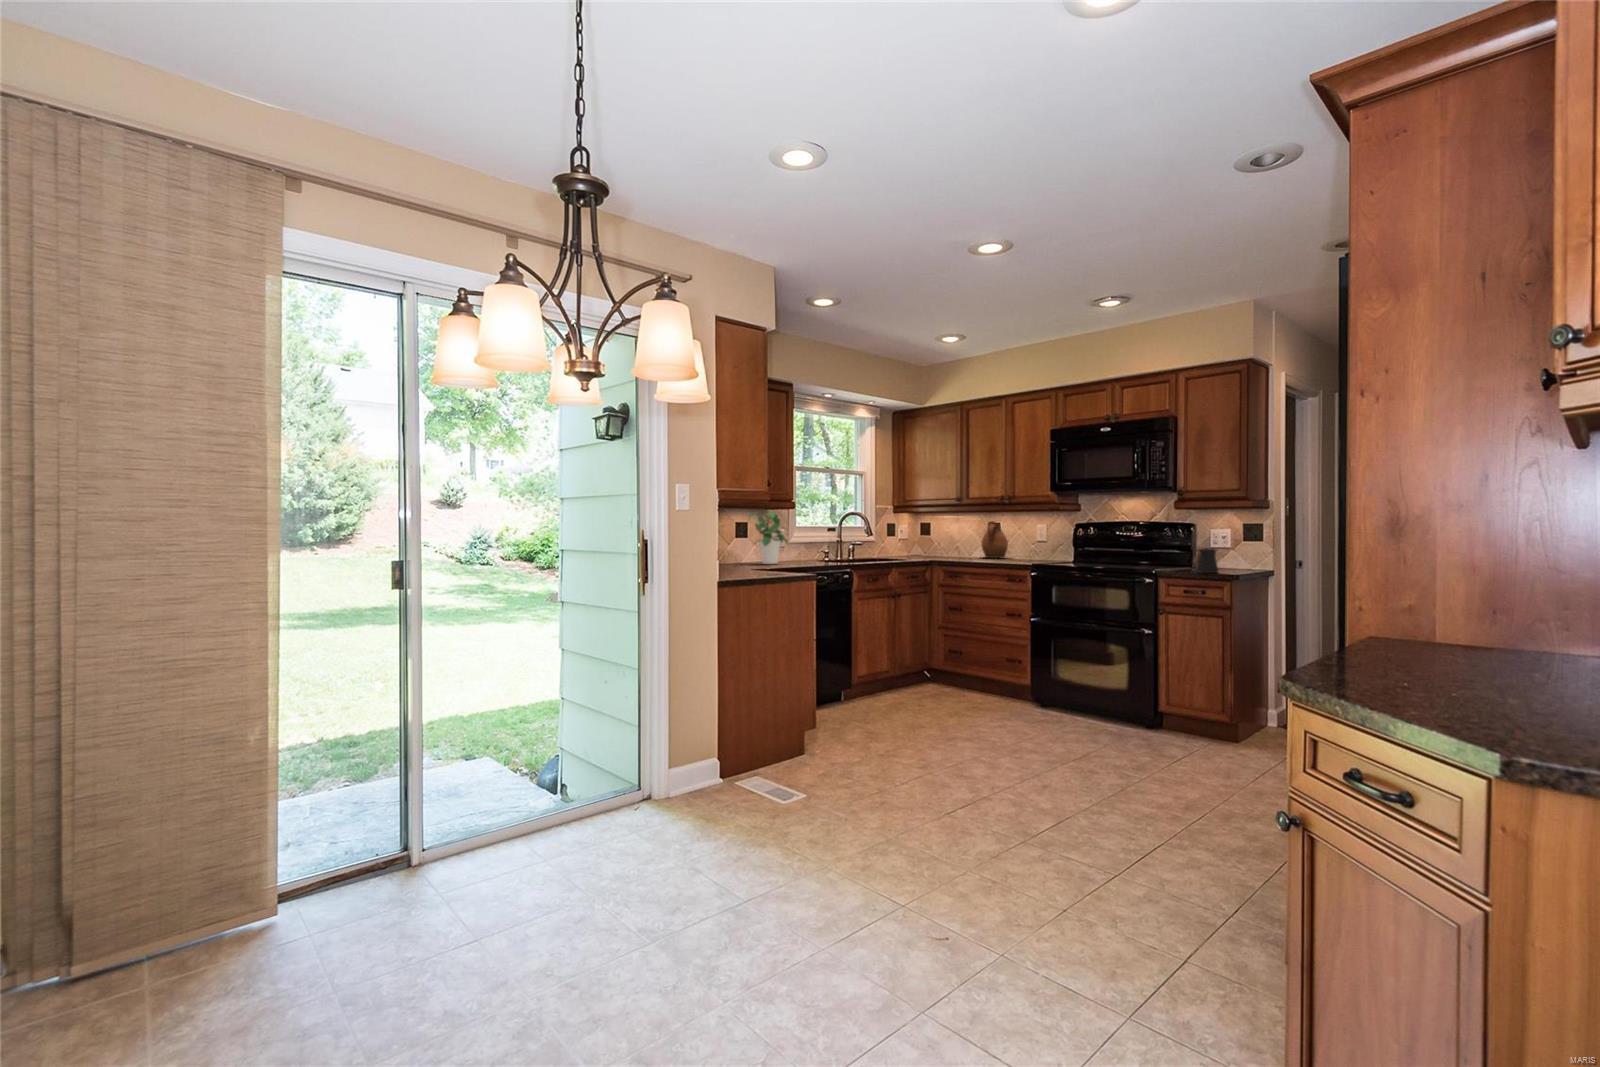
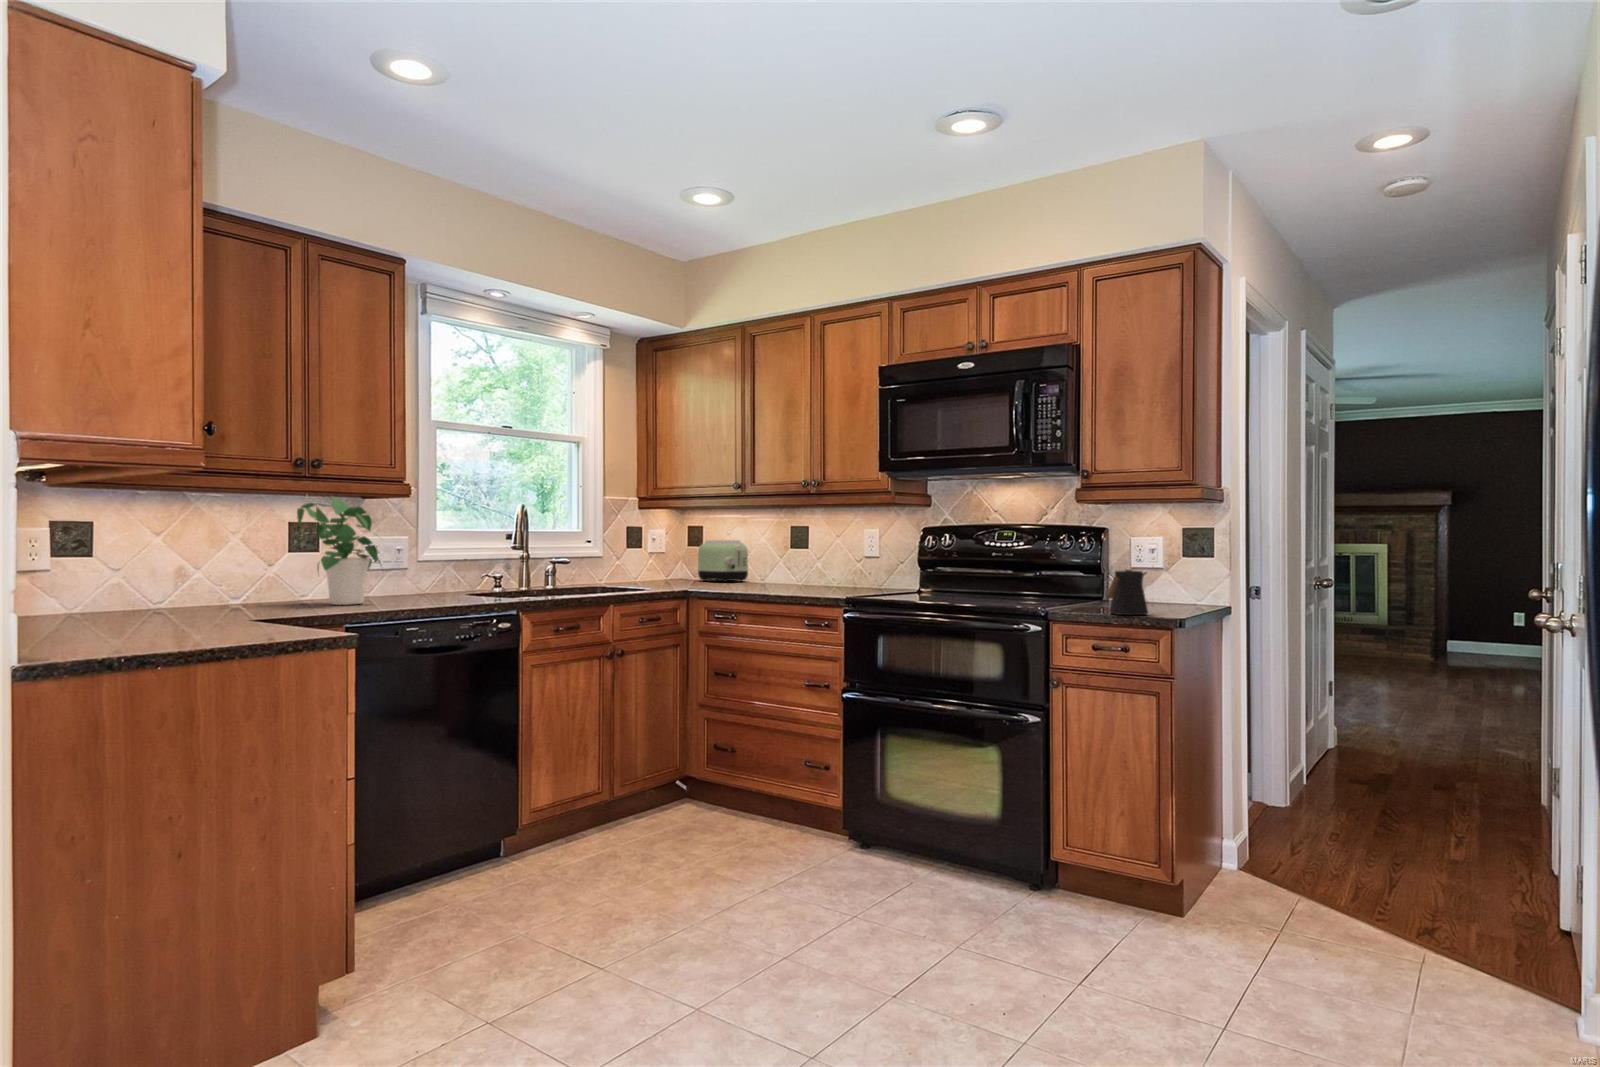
ceramic pitcher: present [981,521,1008,558] -> none [769,523,828,585]
toaster: none [930,531,962,556] -> present [698,540,748,582]

